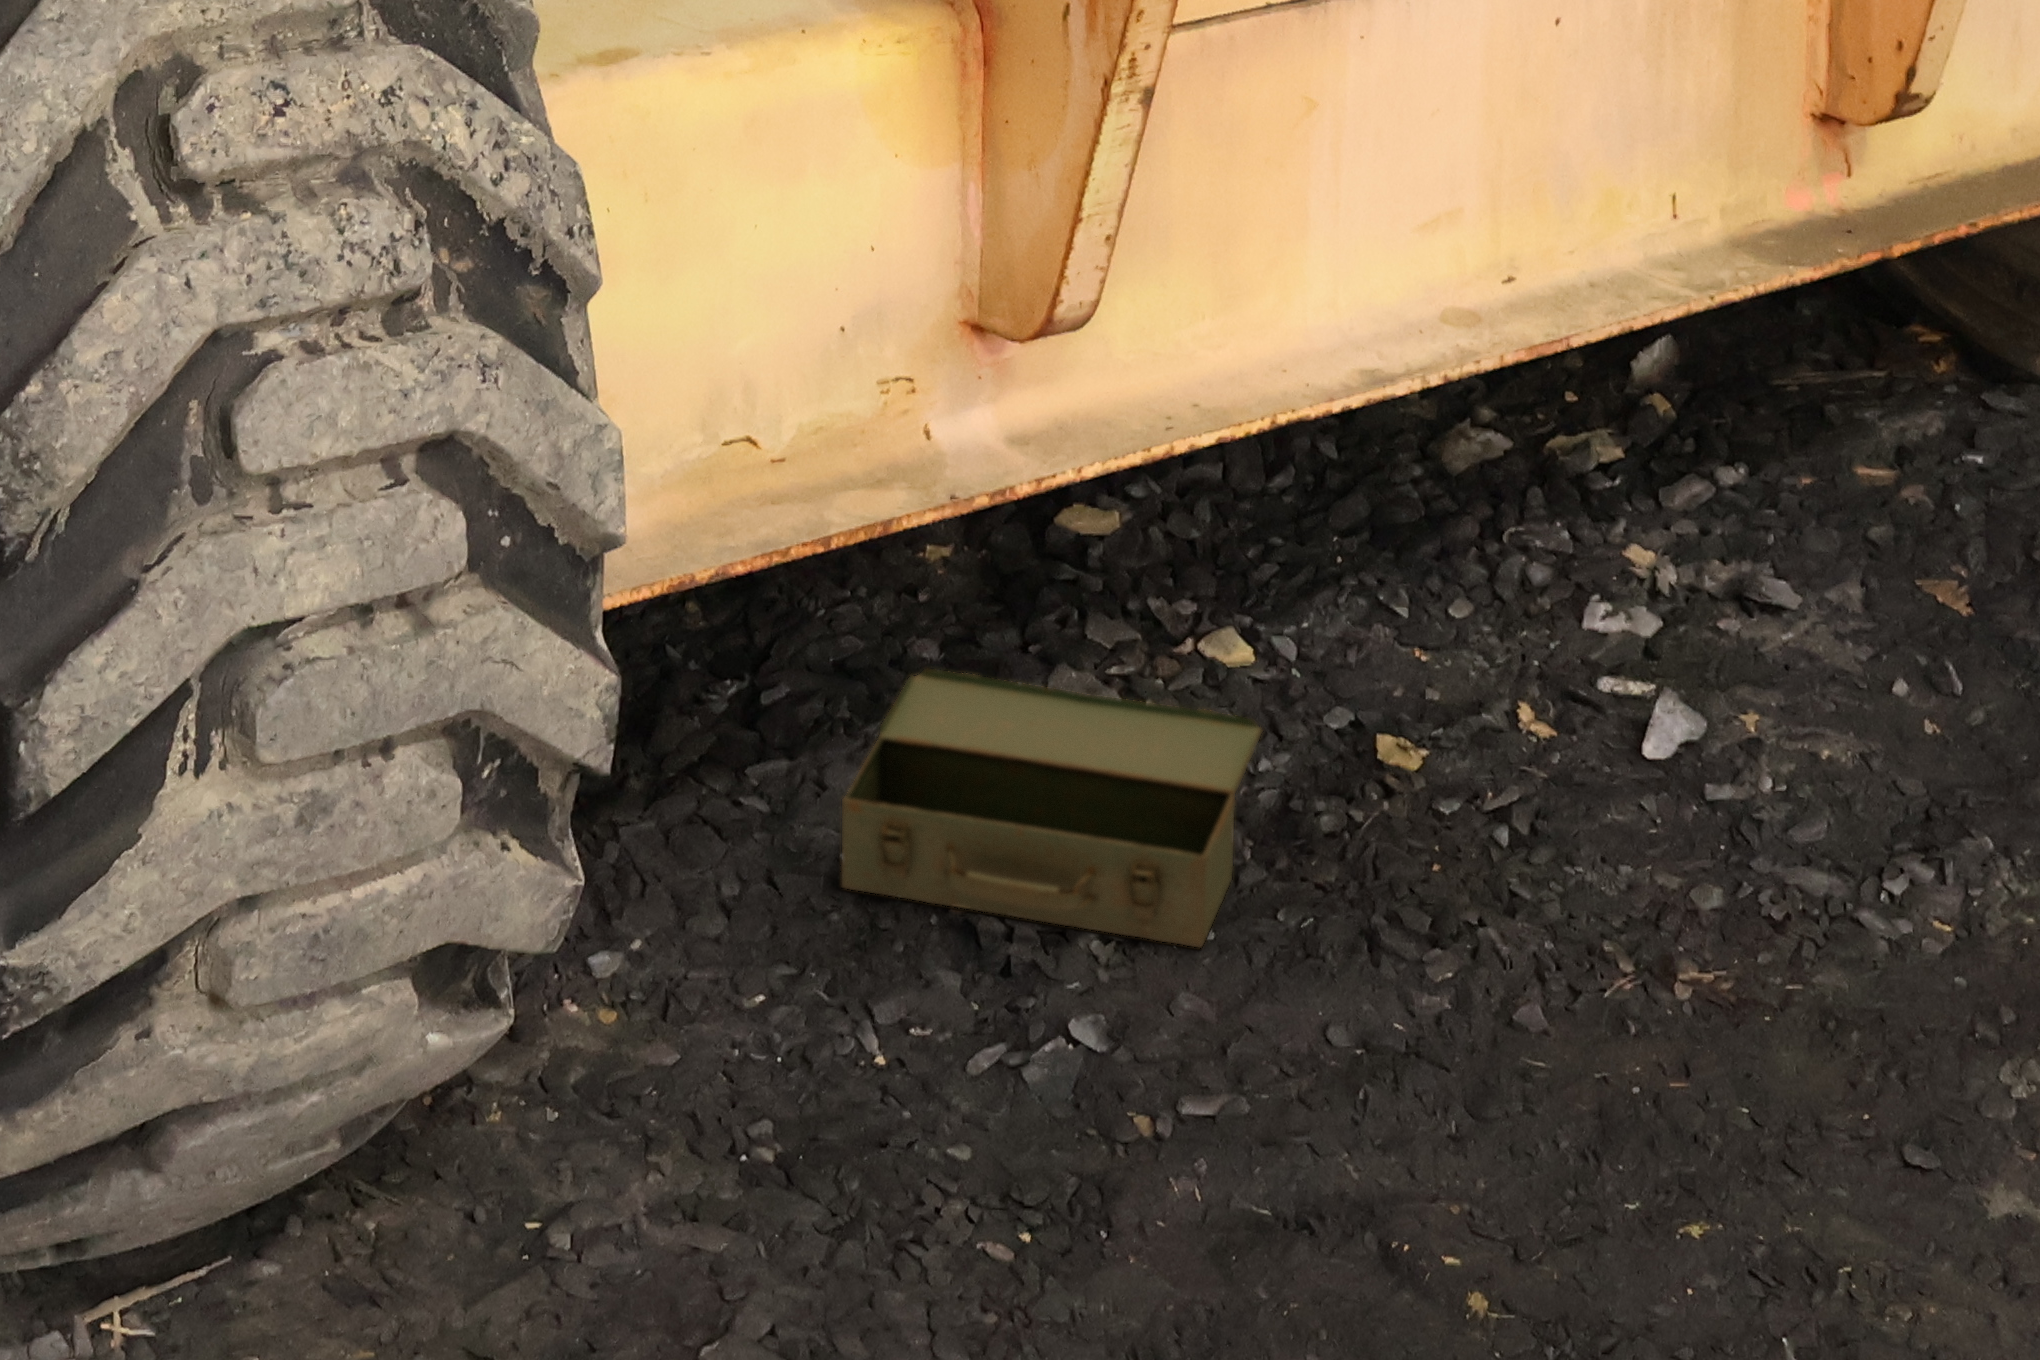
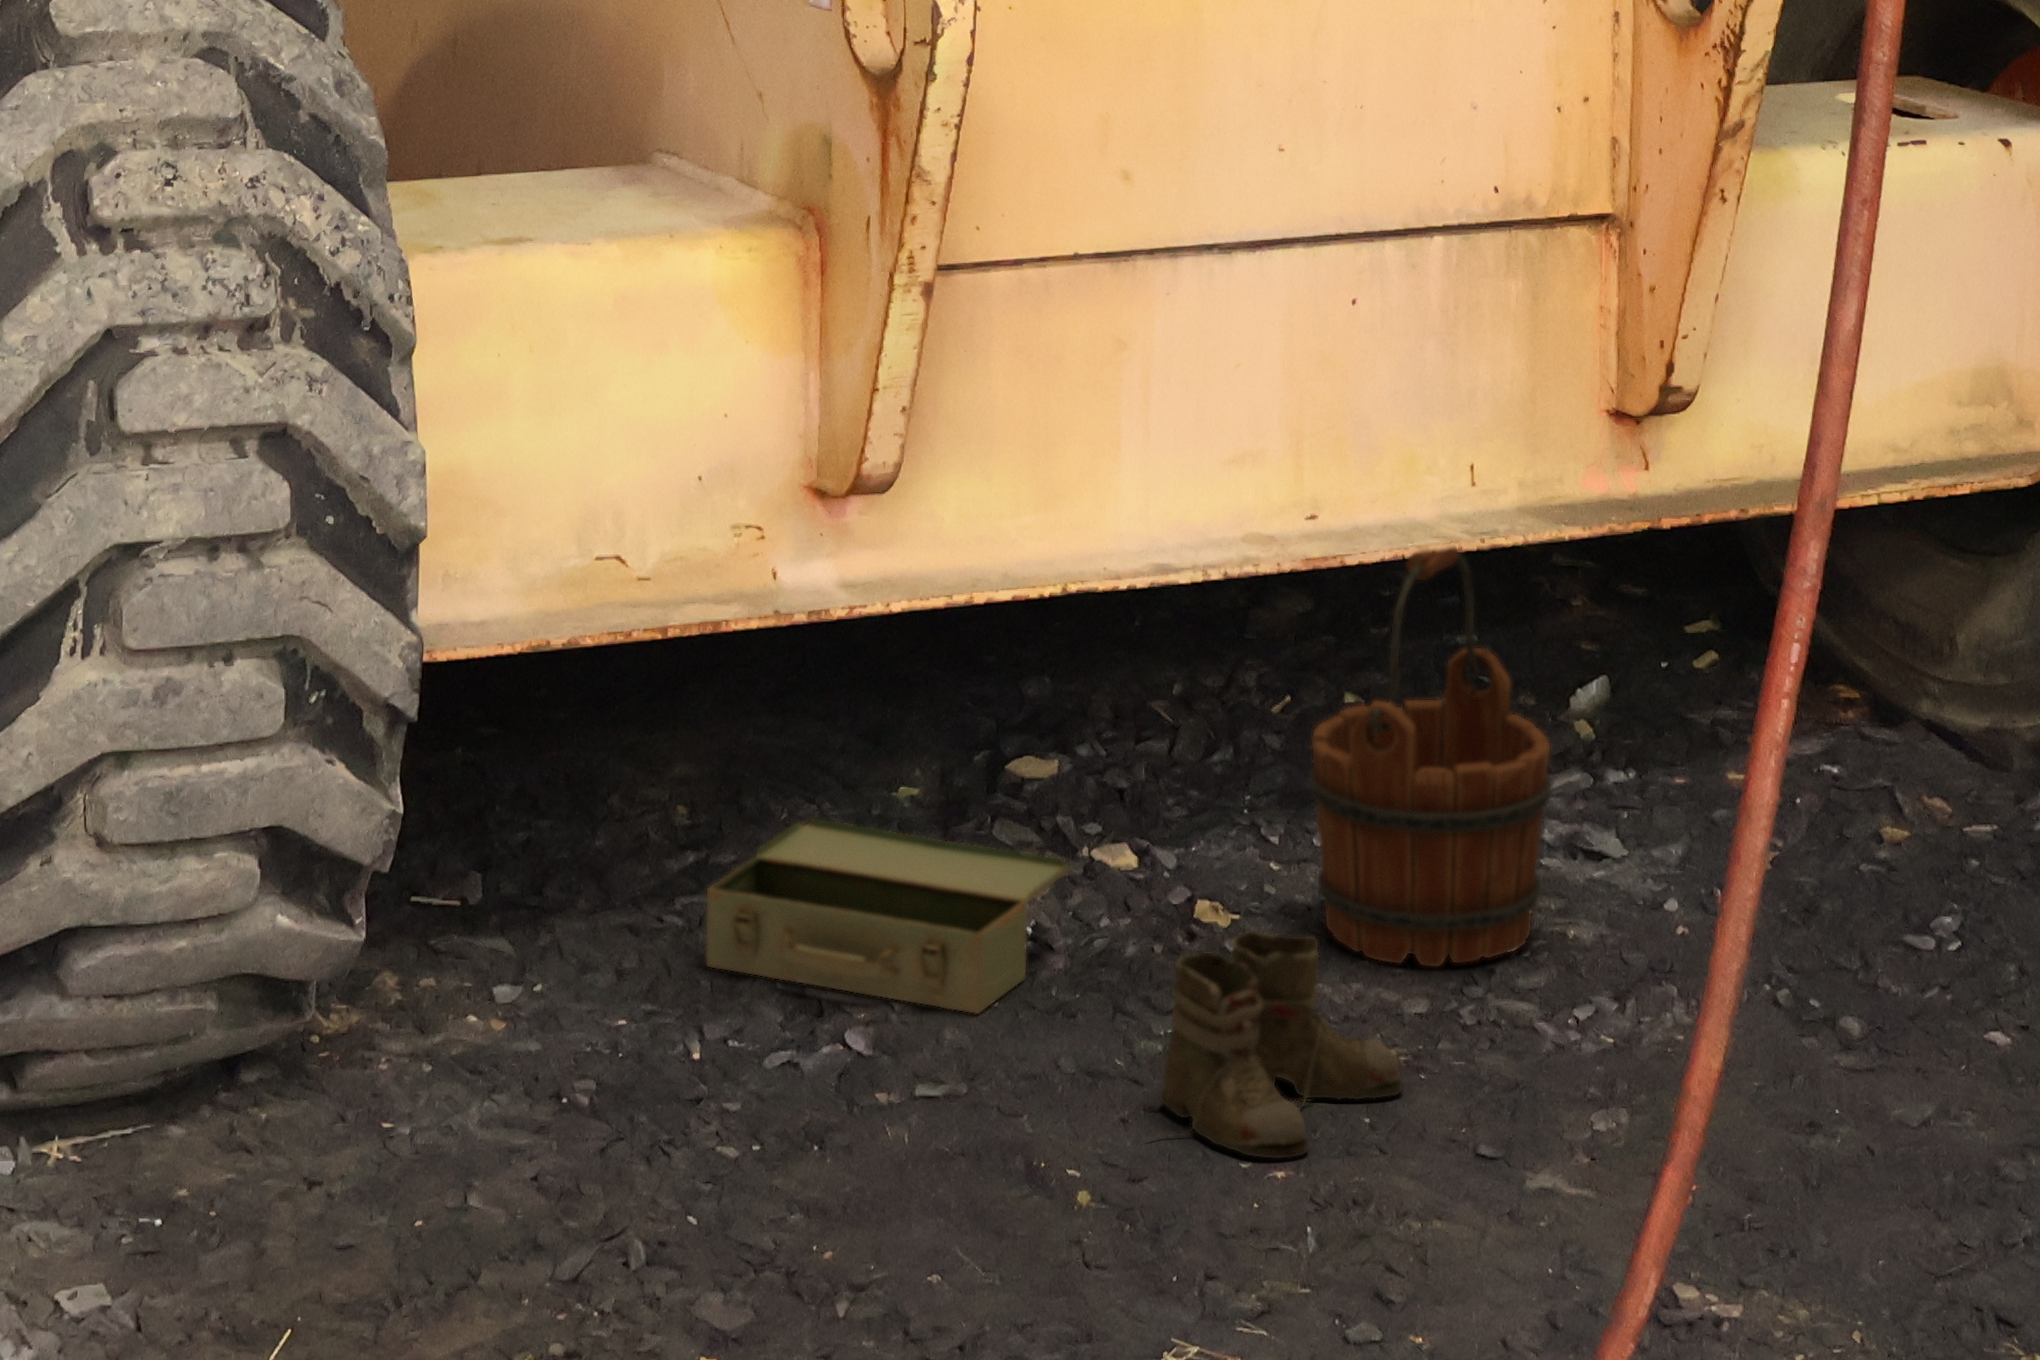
wooden bucket: none [1528,310,1819,819] -> present [1311,547,1551,966]
boots: none [1490,870,1768,1190] -> present [1148,931,1402,1158]

